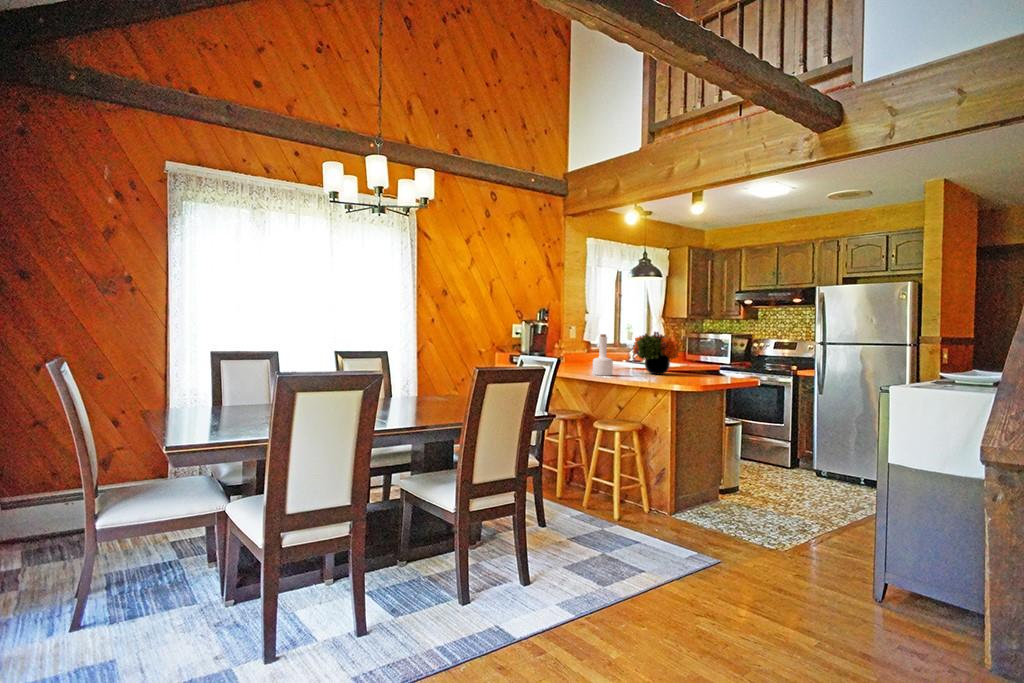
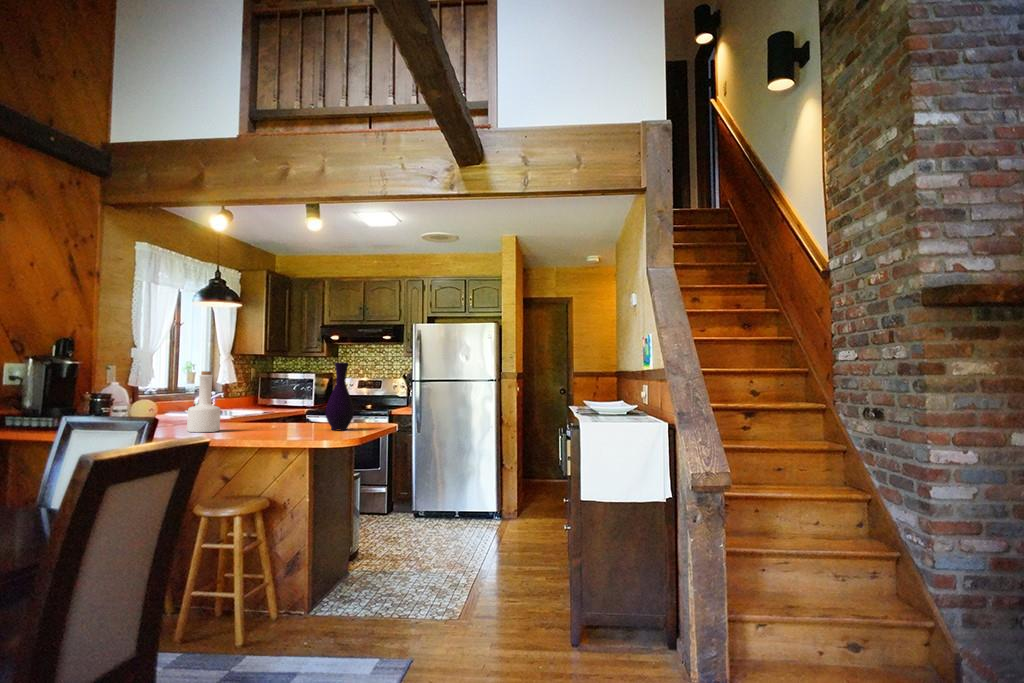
vase: none [685,327,708,381] -> present [325,362,354,430]
flower arrangement: present [633,332,680,374] -> none [237,368,305,425]

